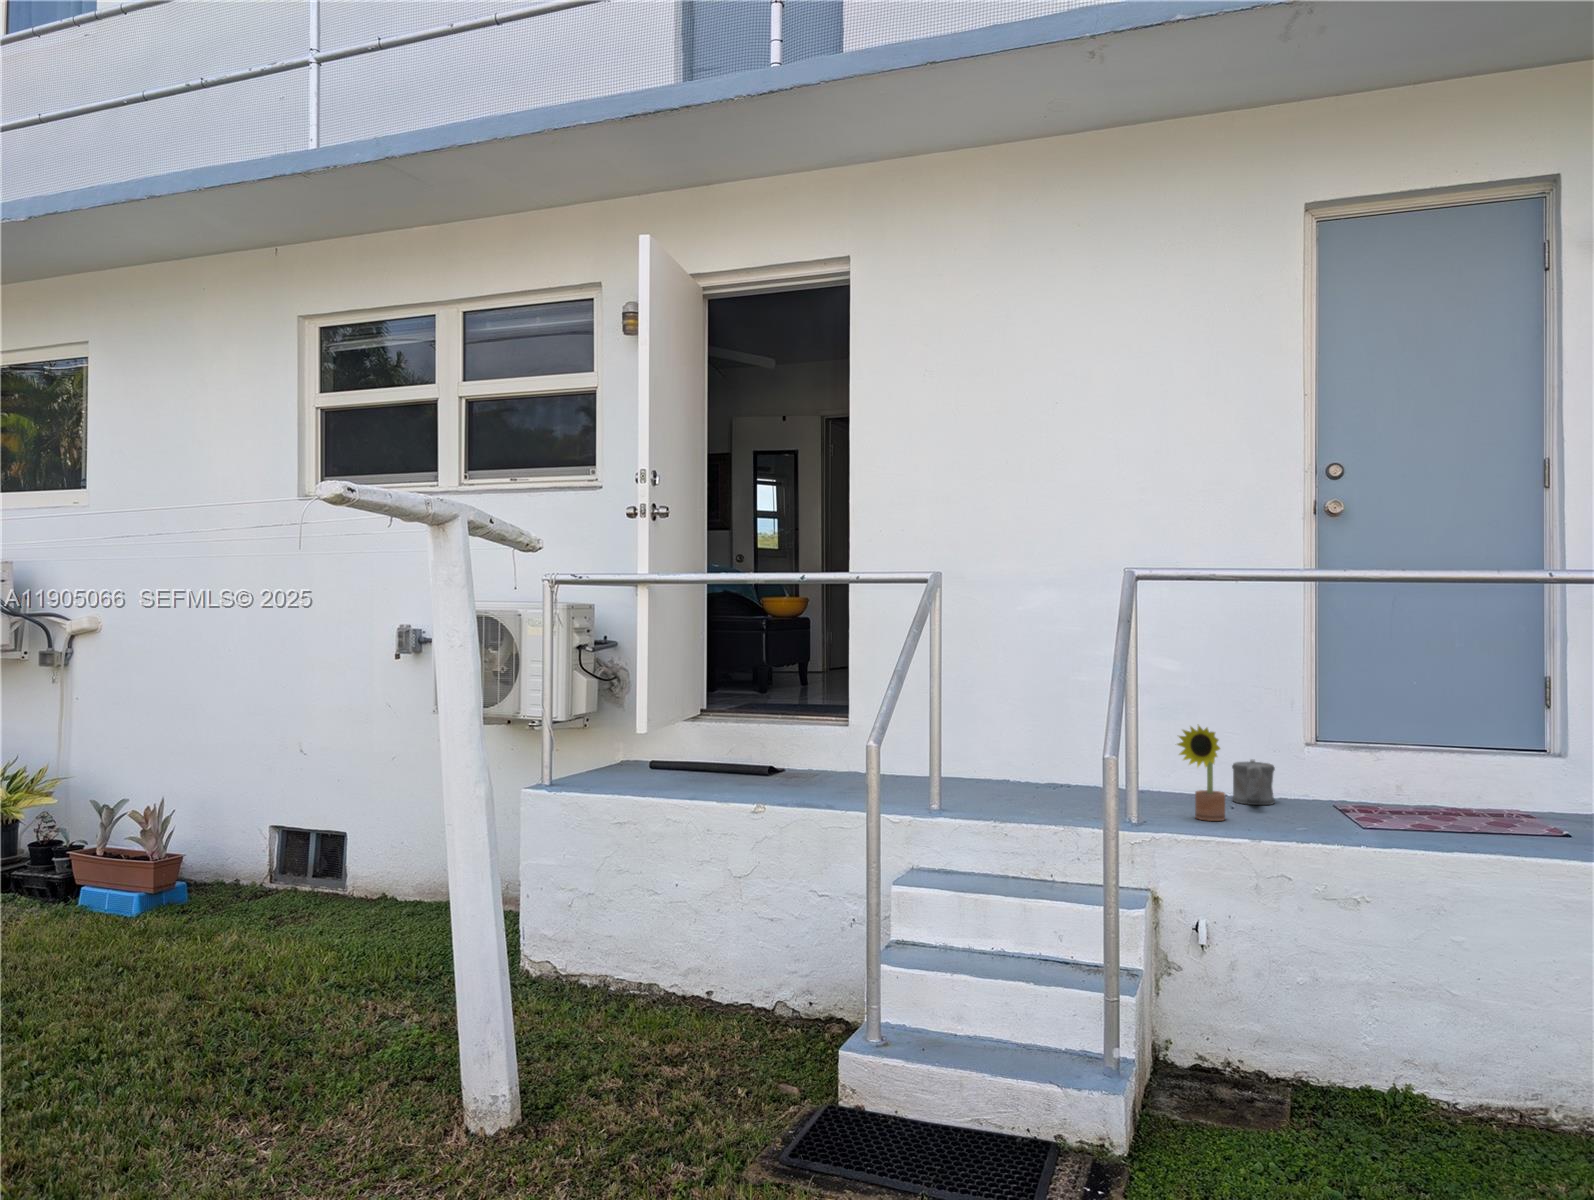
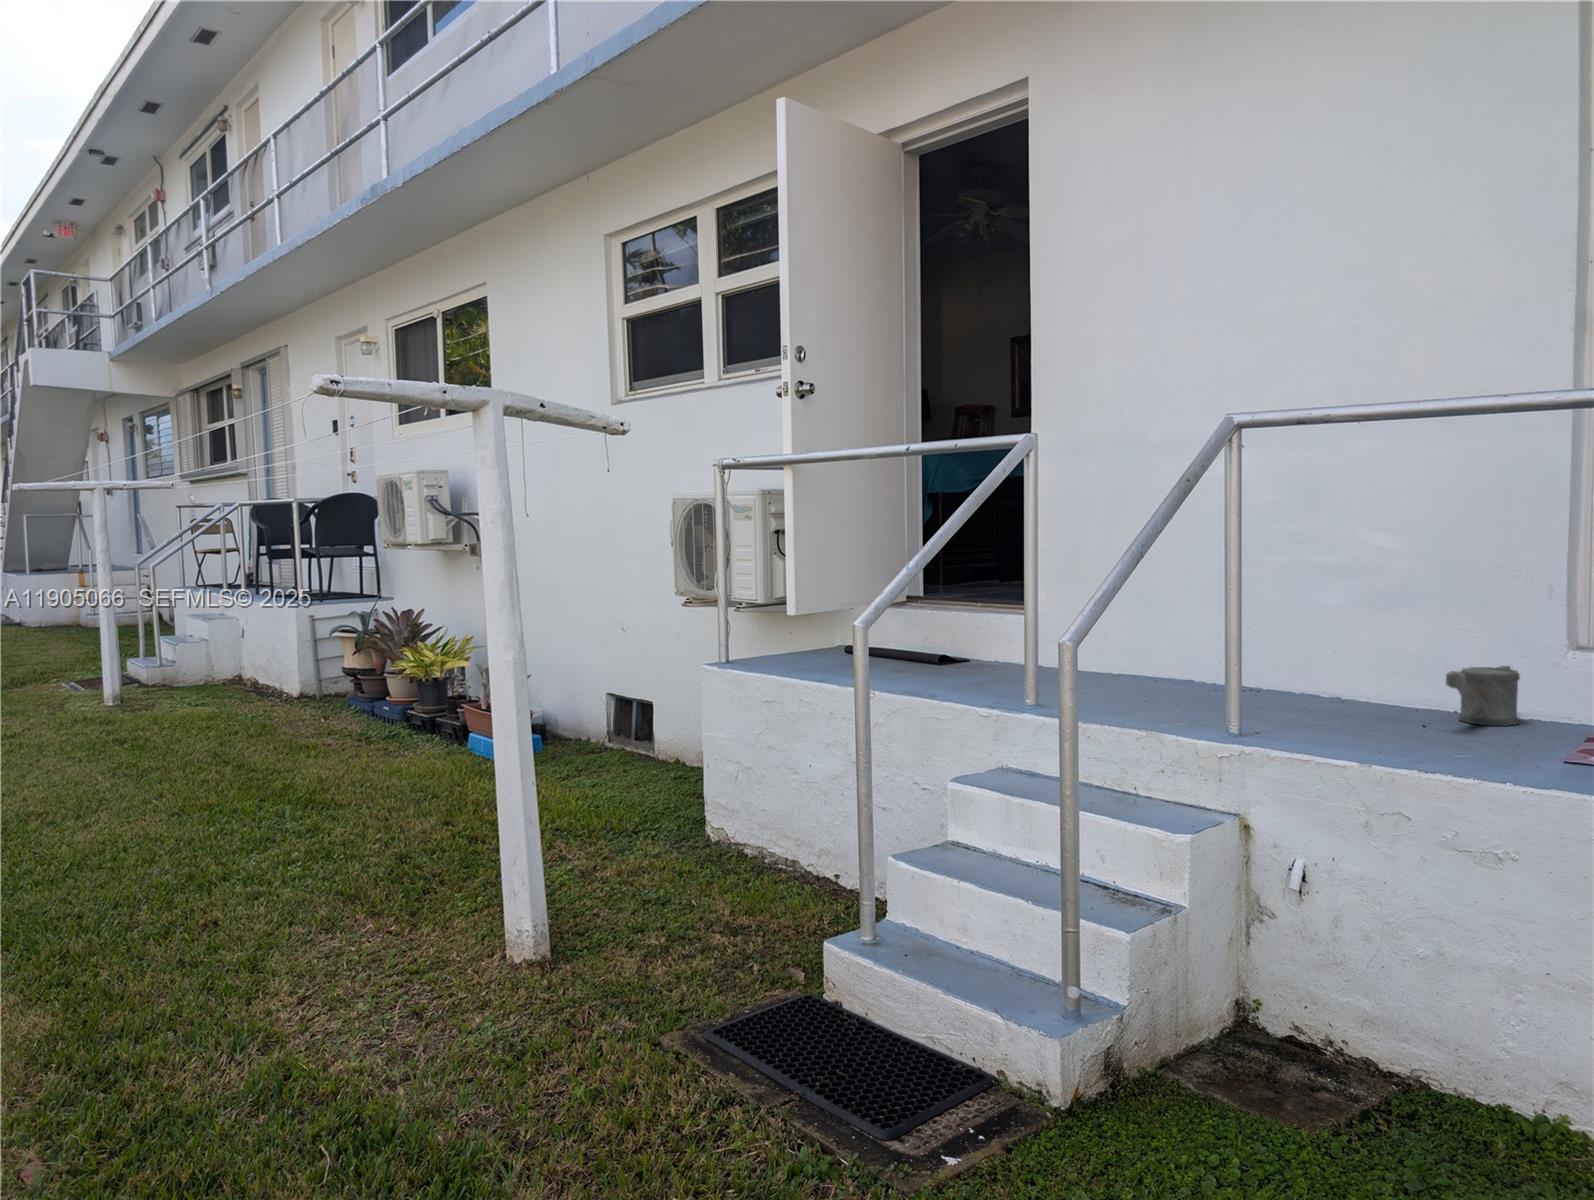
decorative plant: present [1177,726,1225,821] -> none [1319,612,1390,739]

